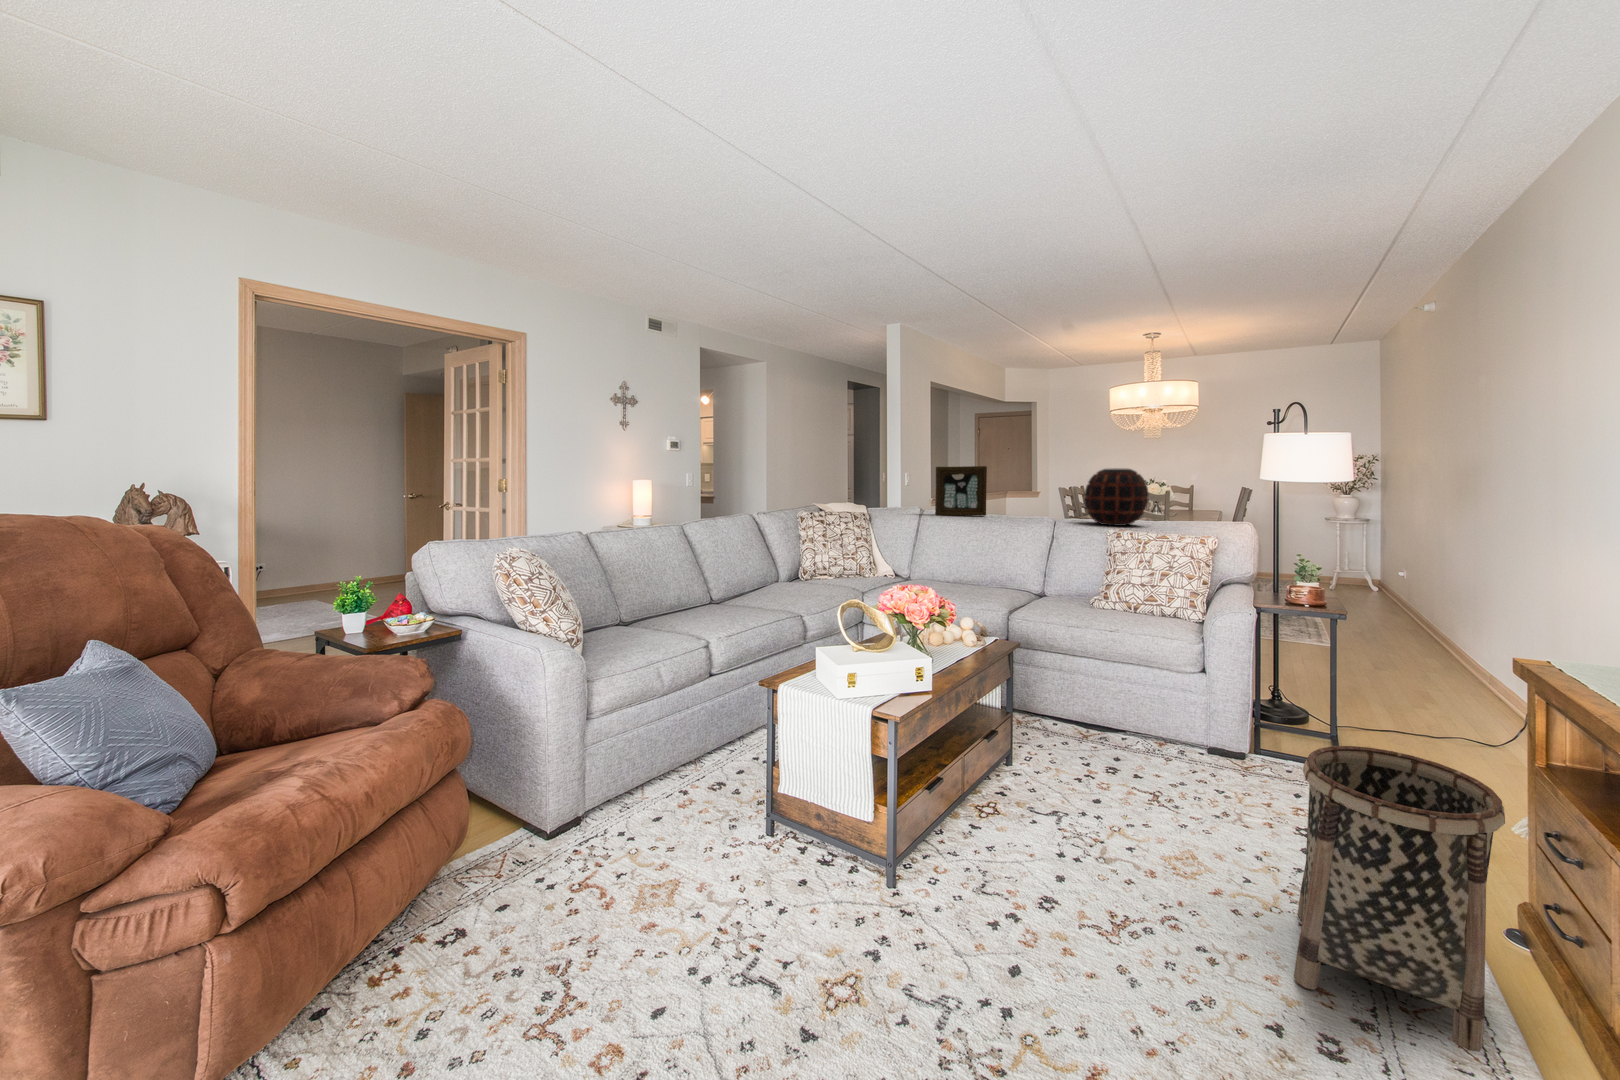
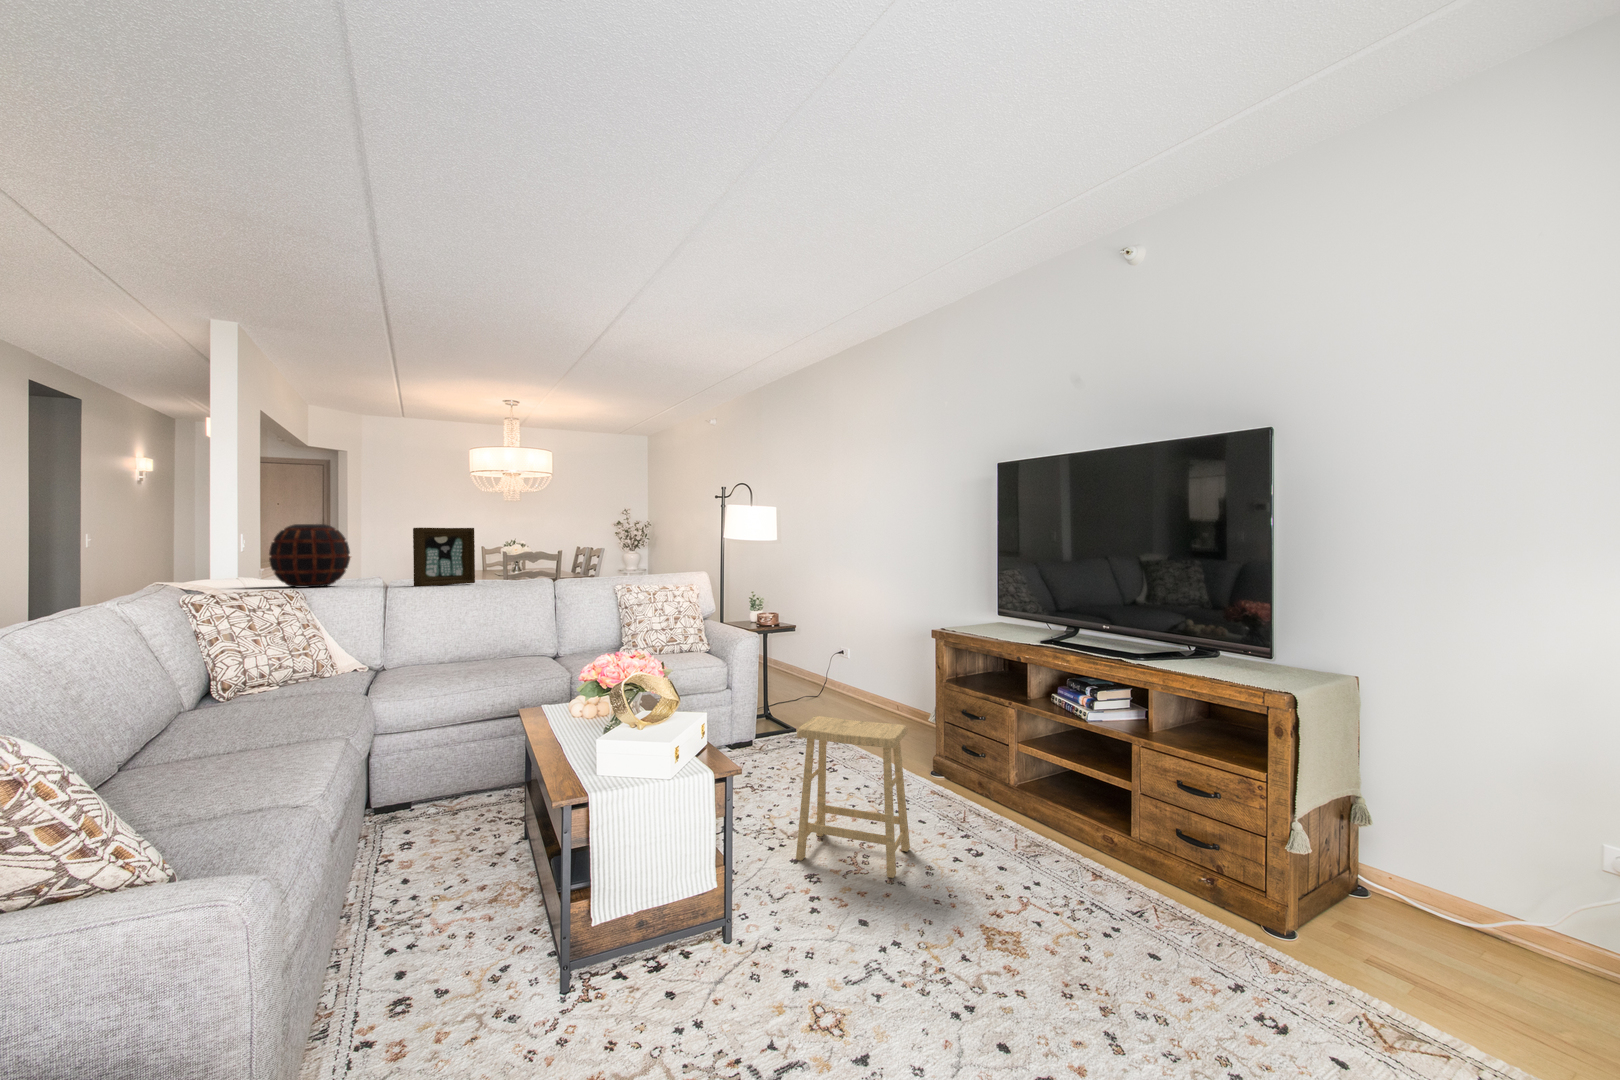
decorative vase: present [1084,469,1149,526] -> present [269,524,350,588]
footstool: none [1050,724,1201,959] -> present [796,716,910,878]
basket: present [1294,746,1505,1052] -> none [903,682,1011,834]

